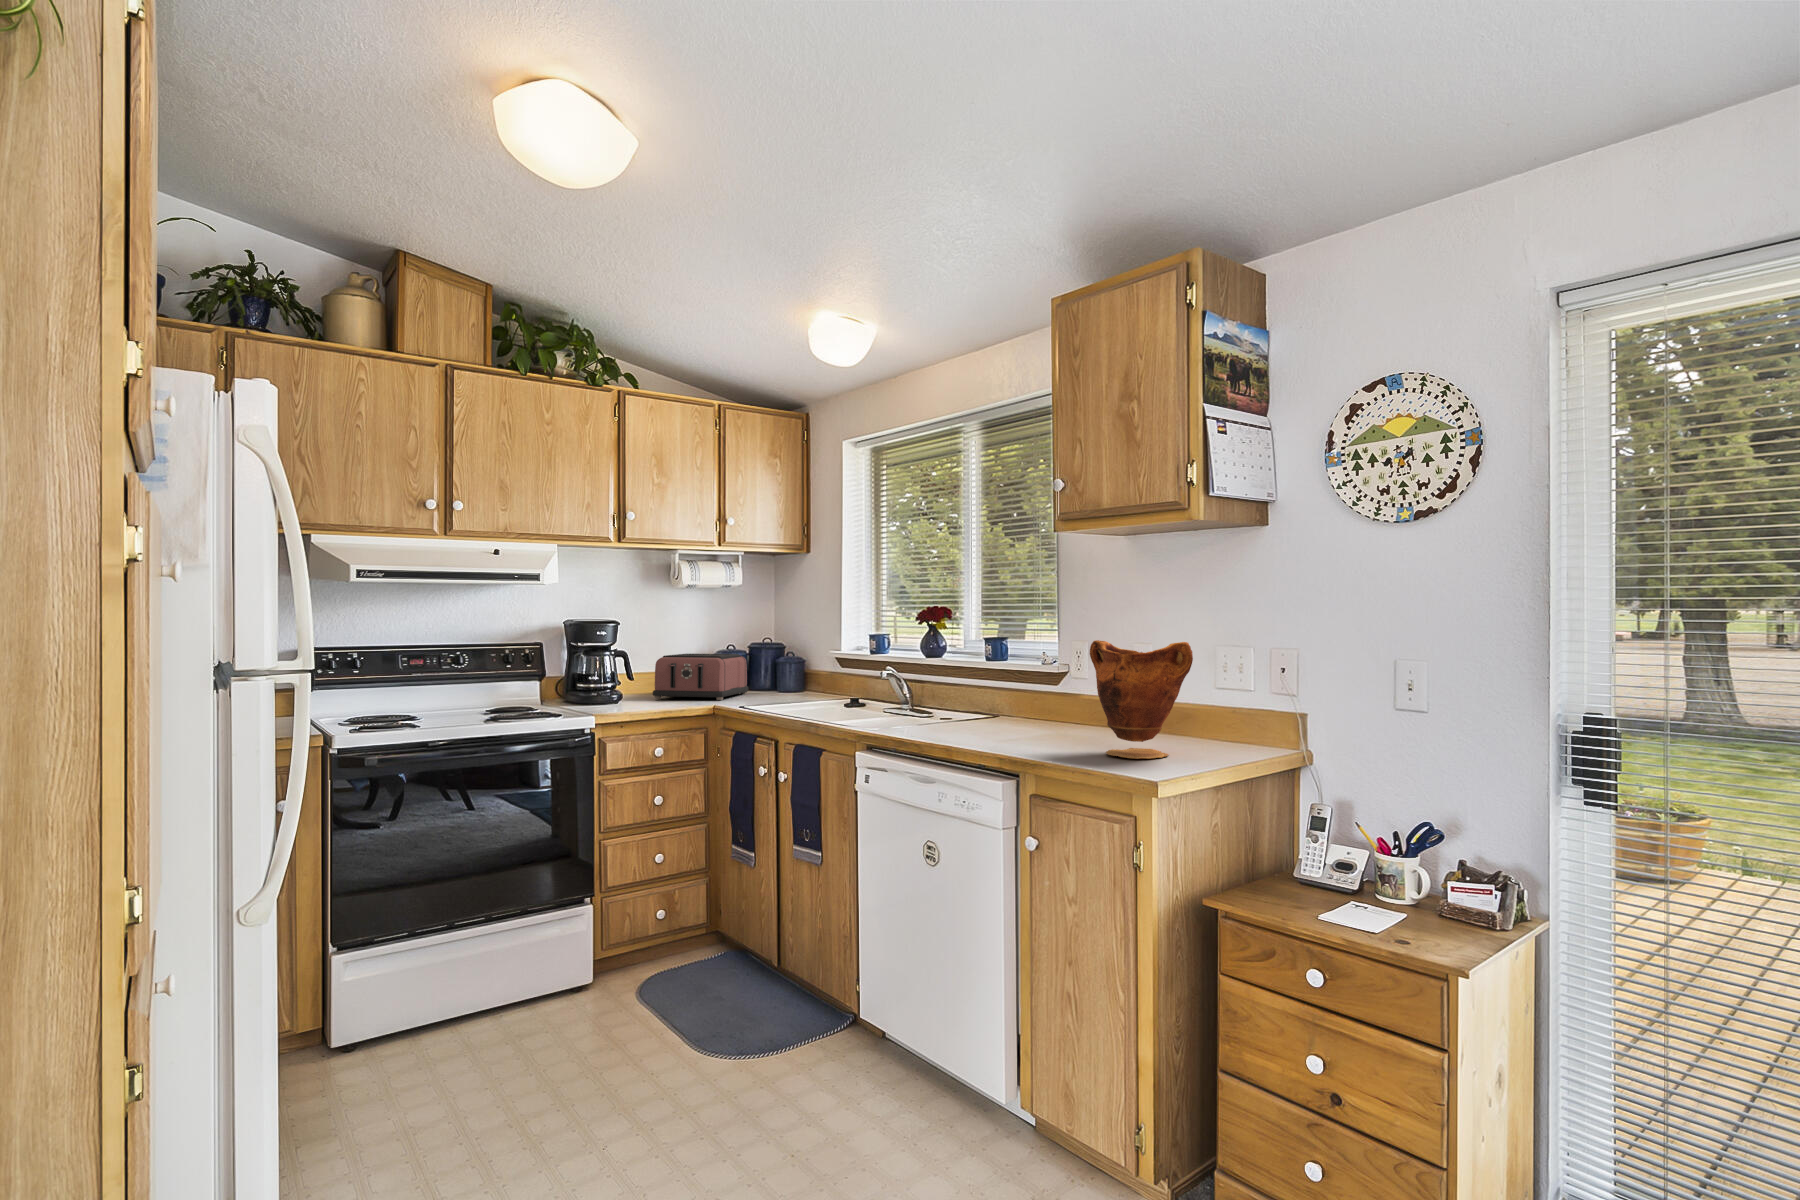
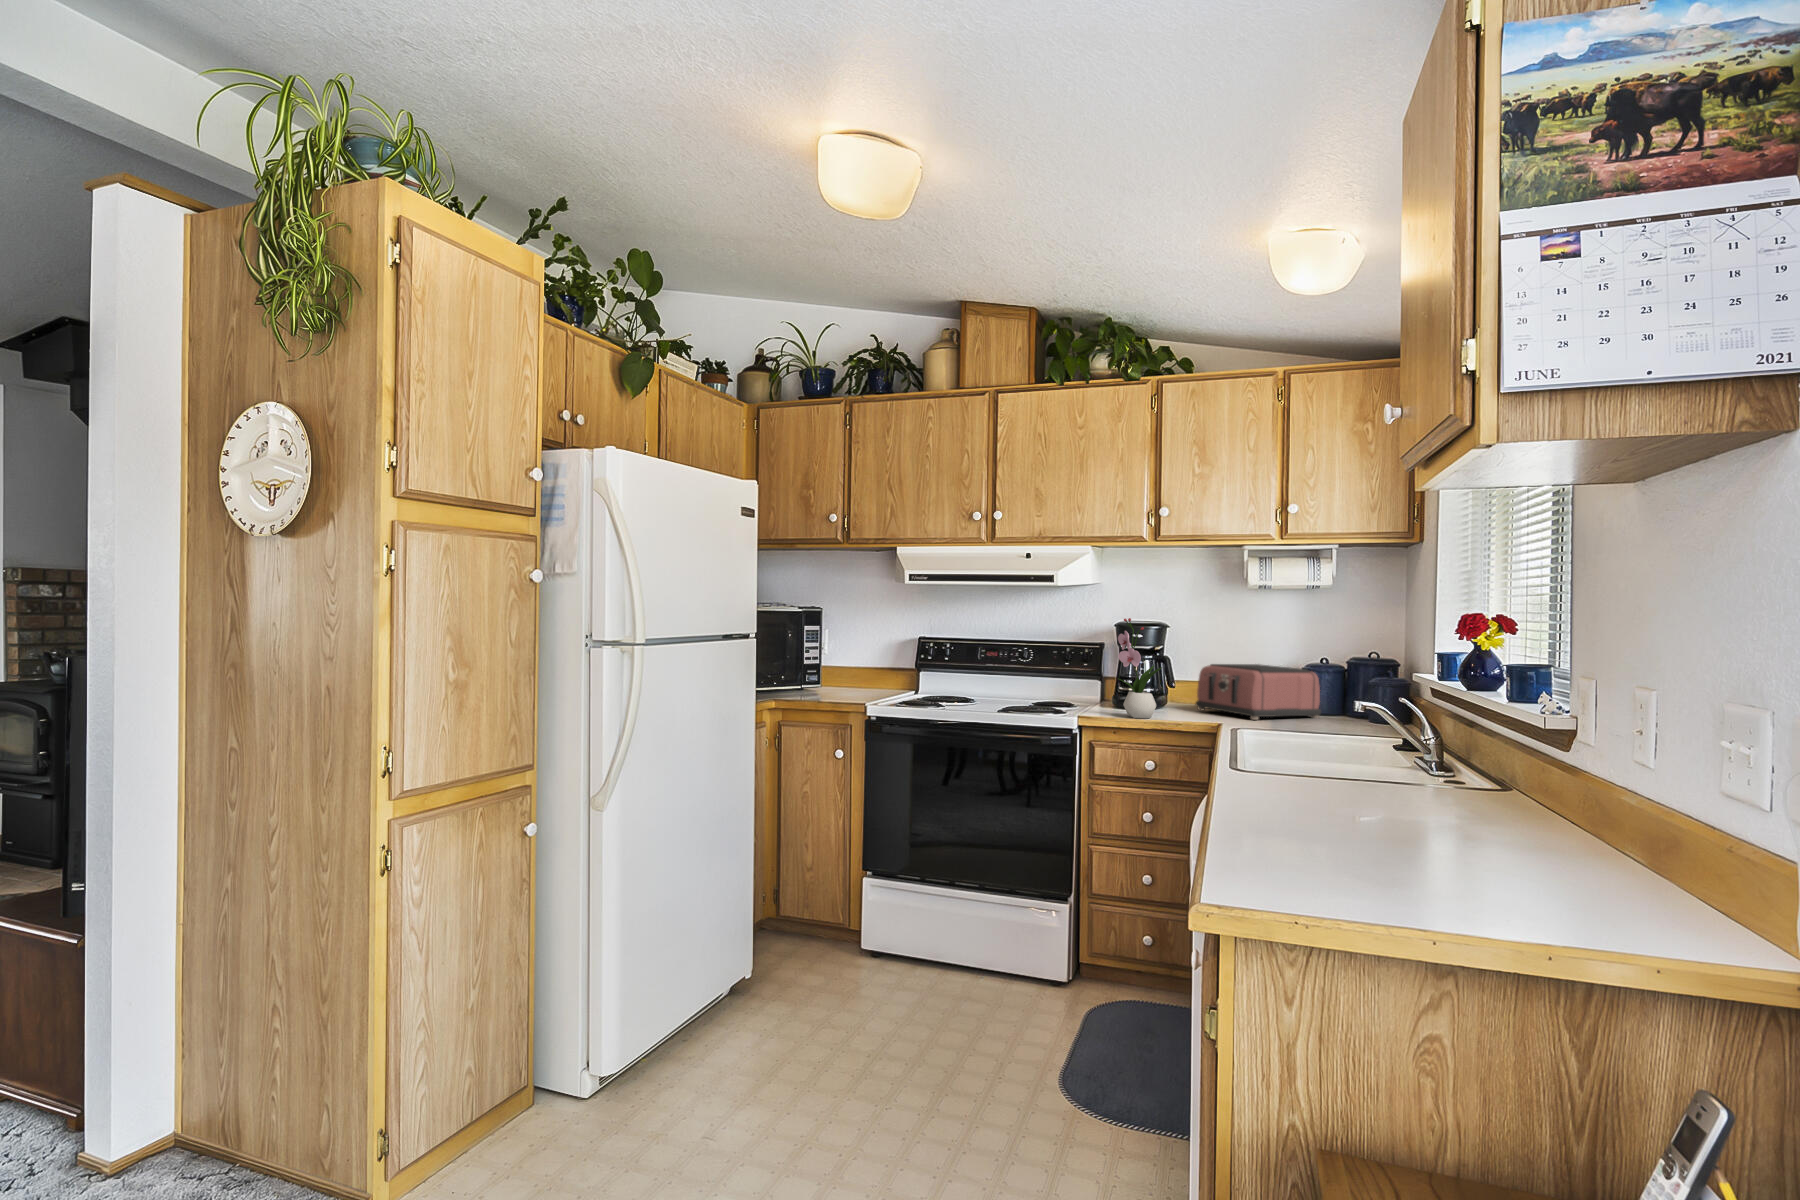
flower arrangement: none [618,616,661,711] -> present [1118,618,1162,718]
vase: present [1090,640,1193,759] -> none [1341,678,1503,897]

